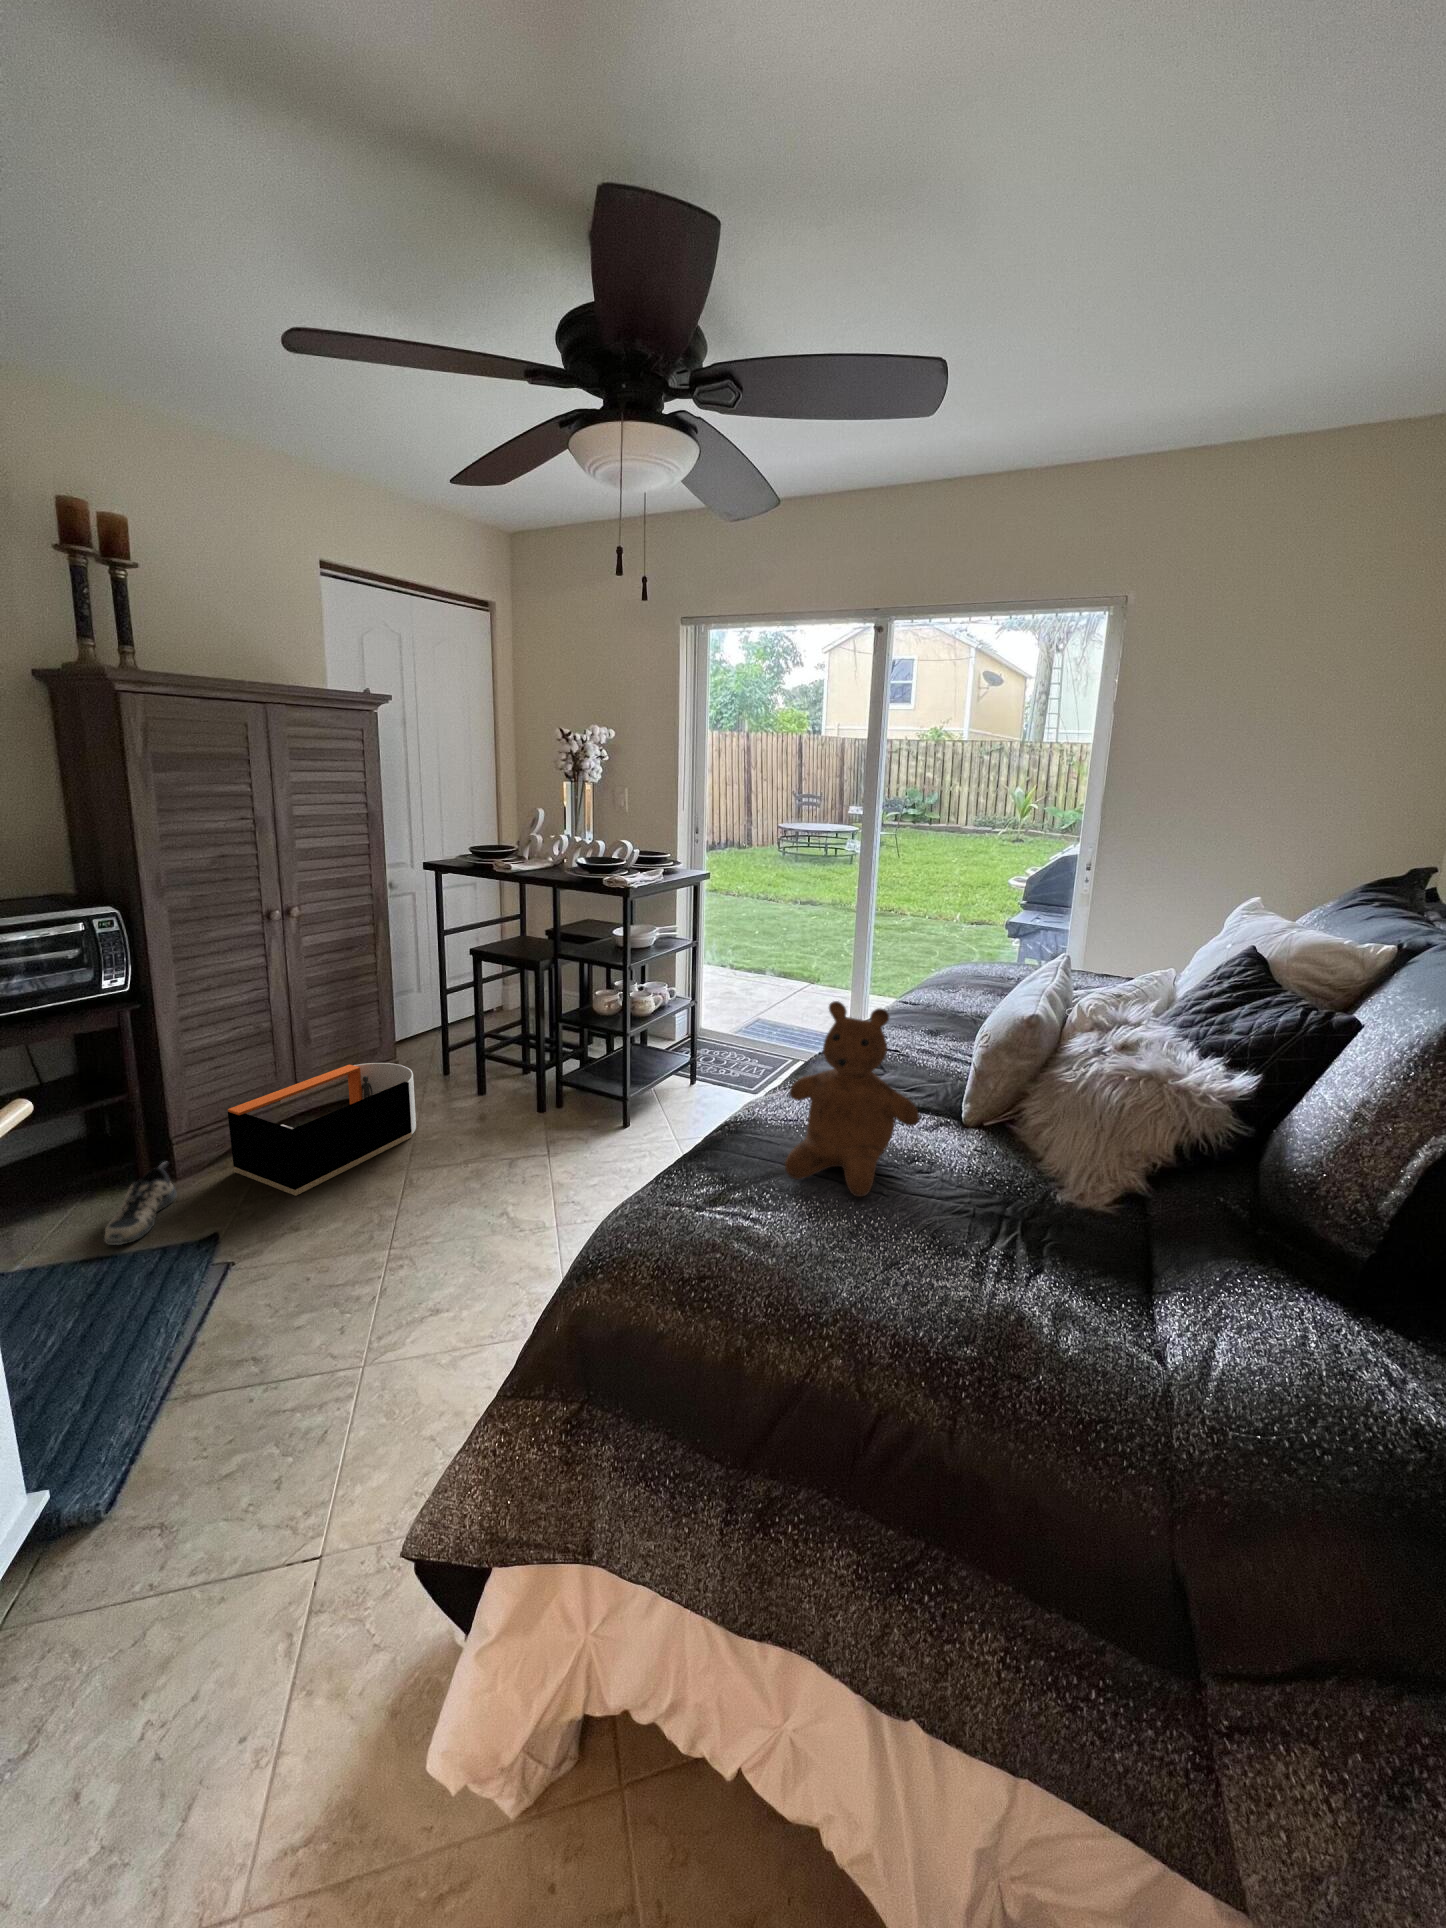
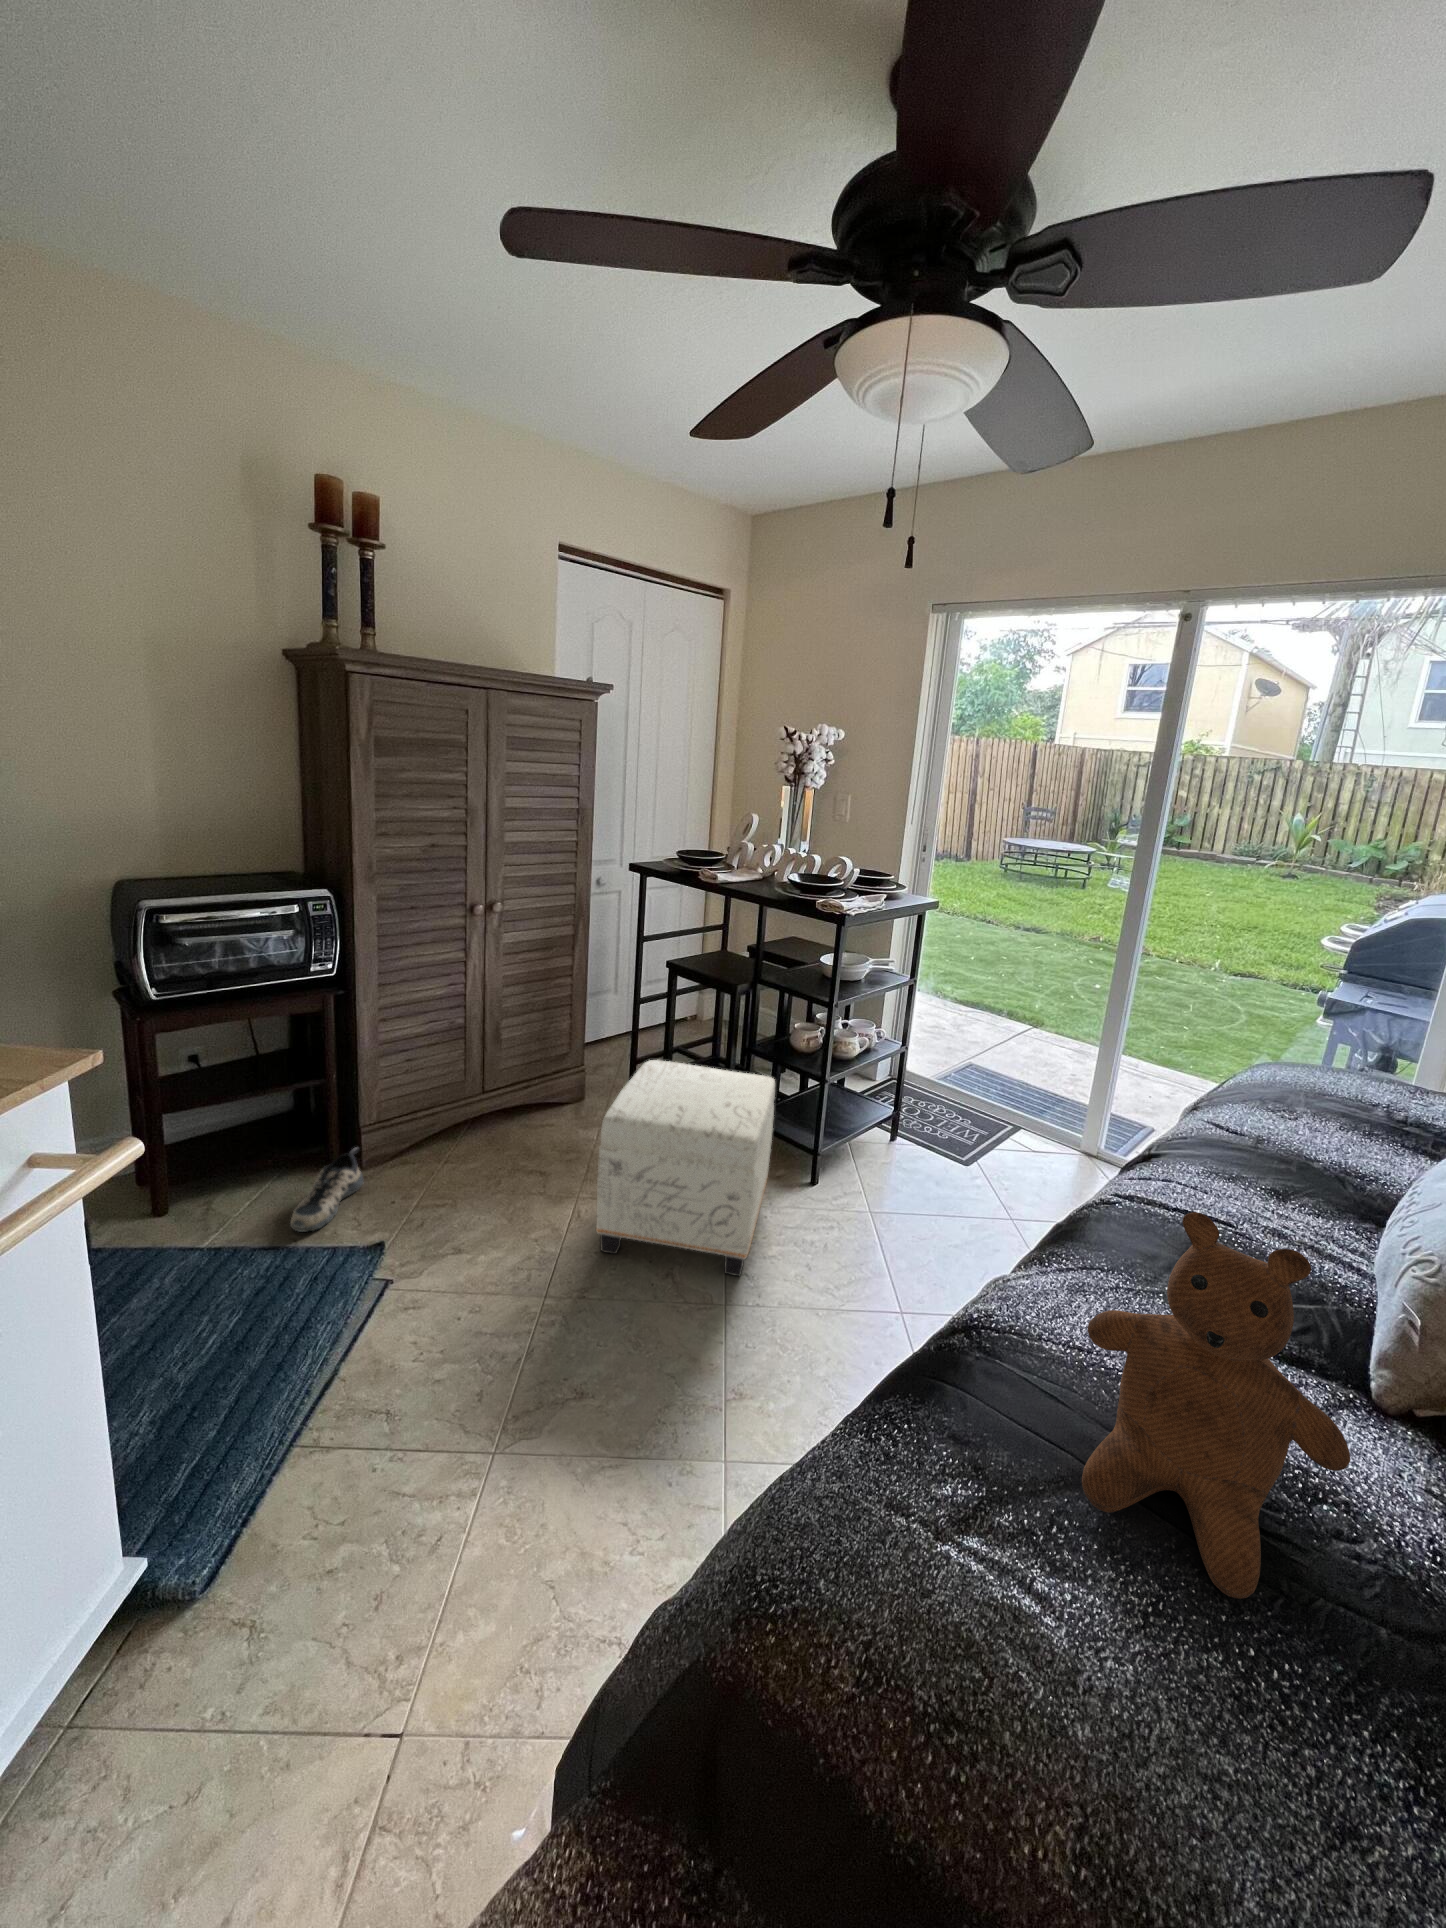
ottoman: none [428,1035,587,1207] -> present [596,1060,776,1276]
storage bin: present [228,1063,416,1196] -> none [417,1066,595,1206]

